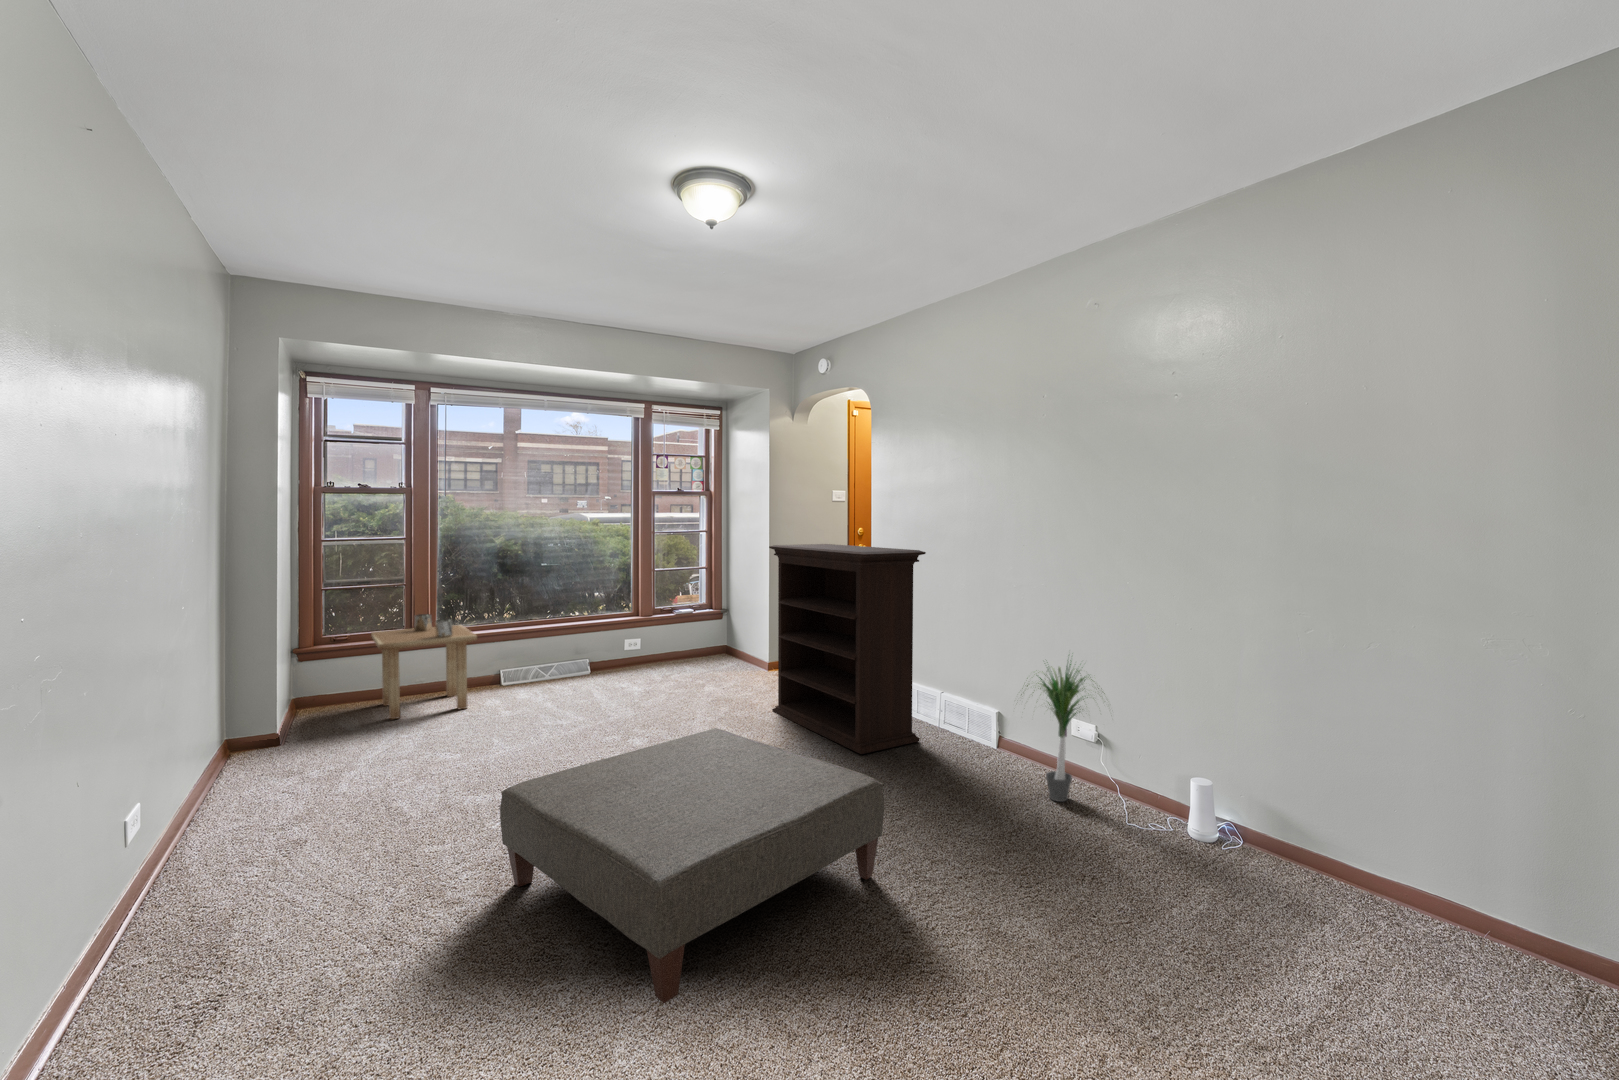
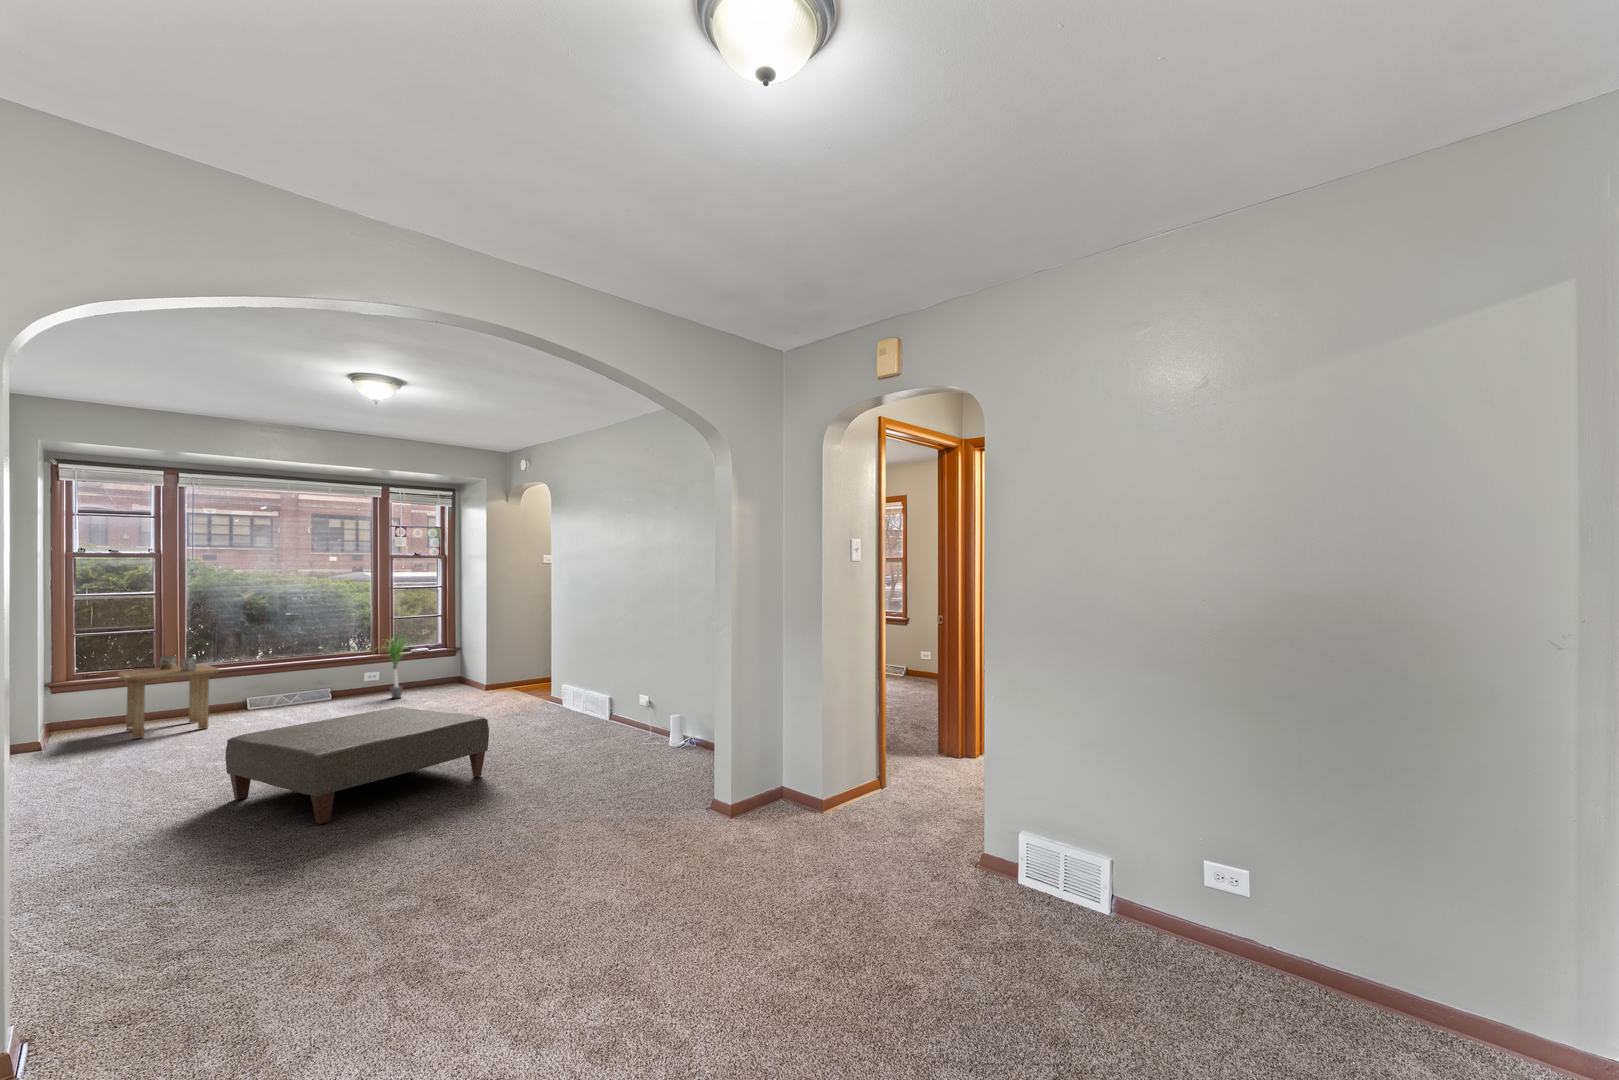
bookshelf: present [769,544,926,754] -> none [471,589,572,729]
potted plant: present [1021,664,1099,802] -> present [382,637,405,698]

